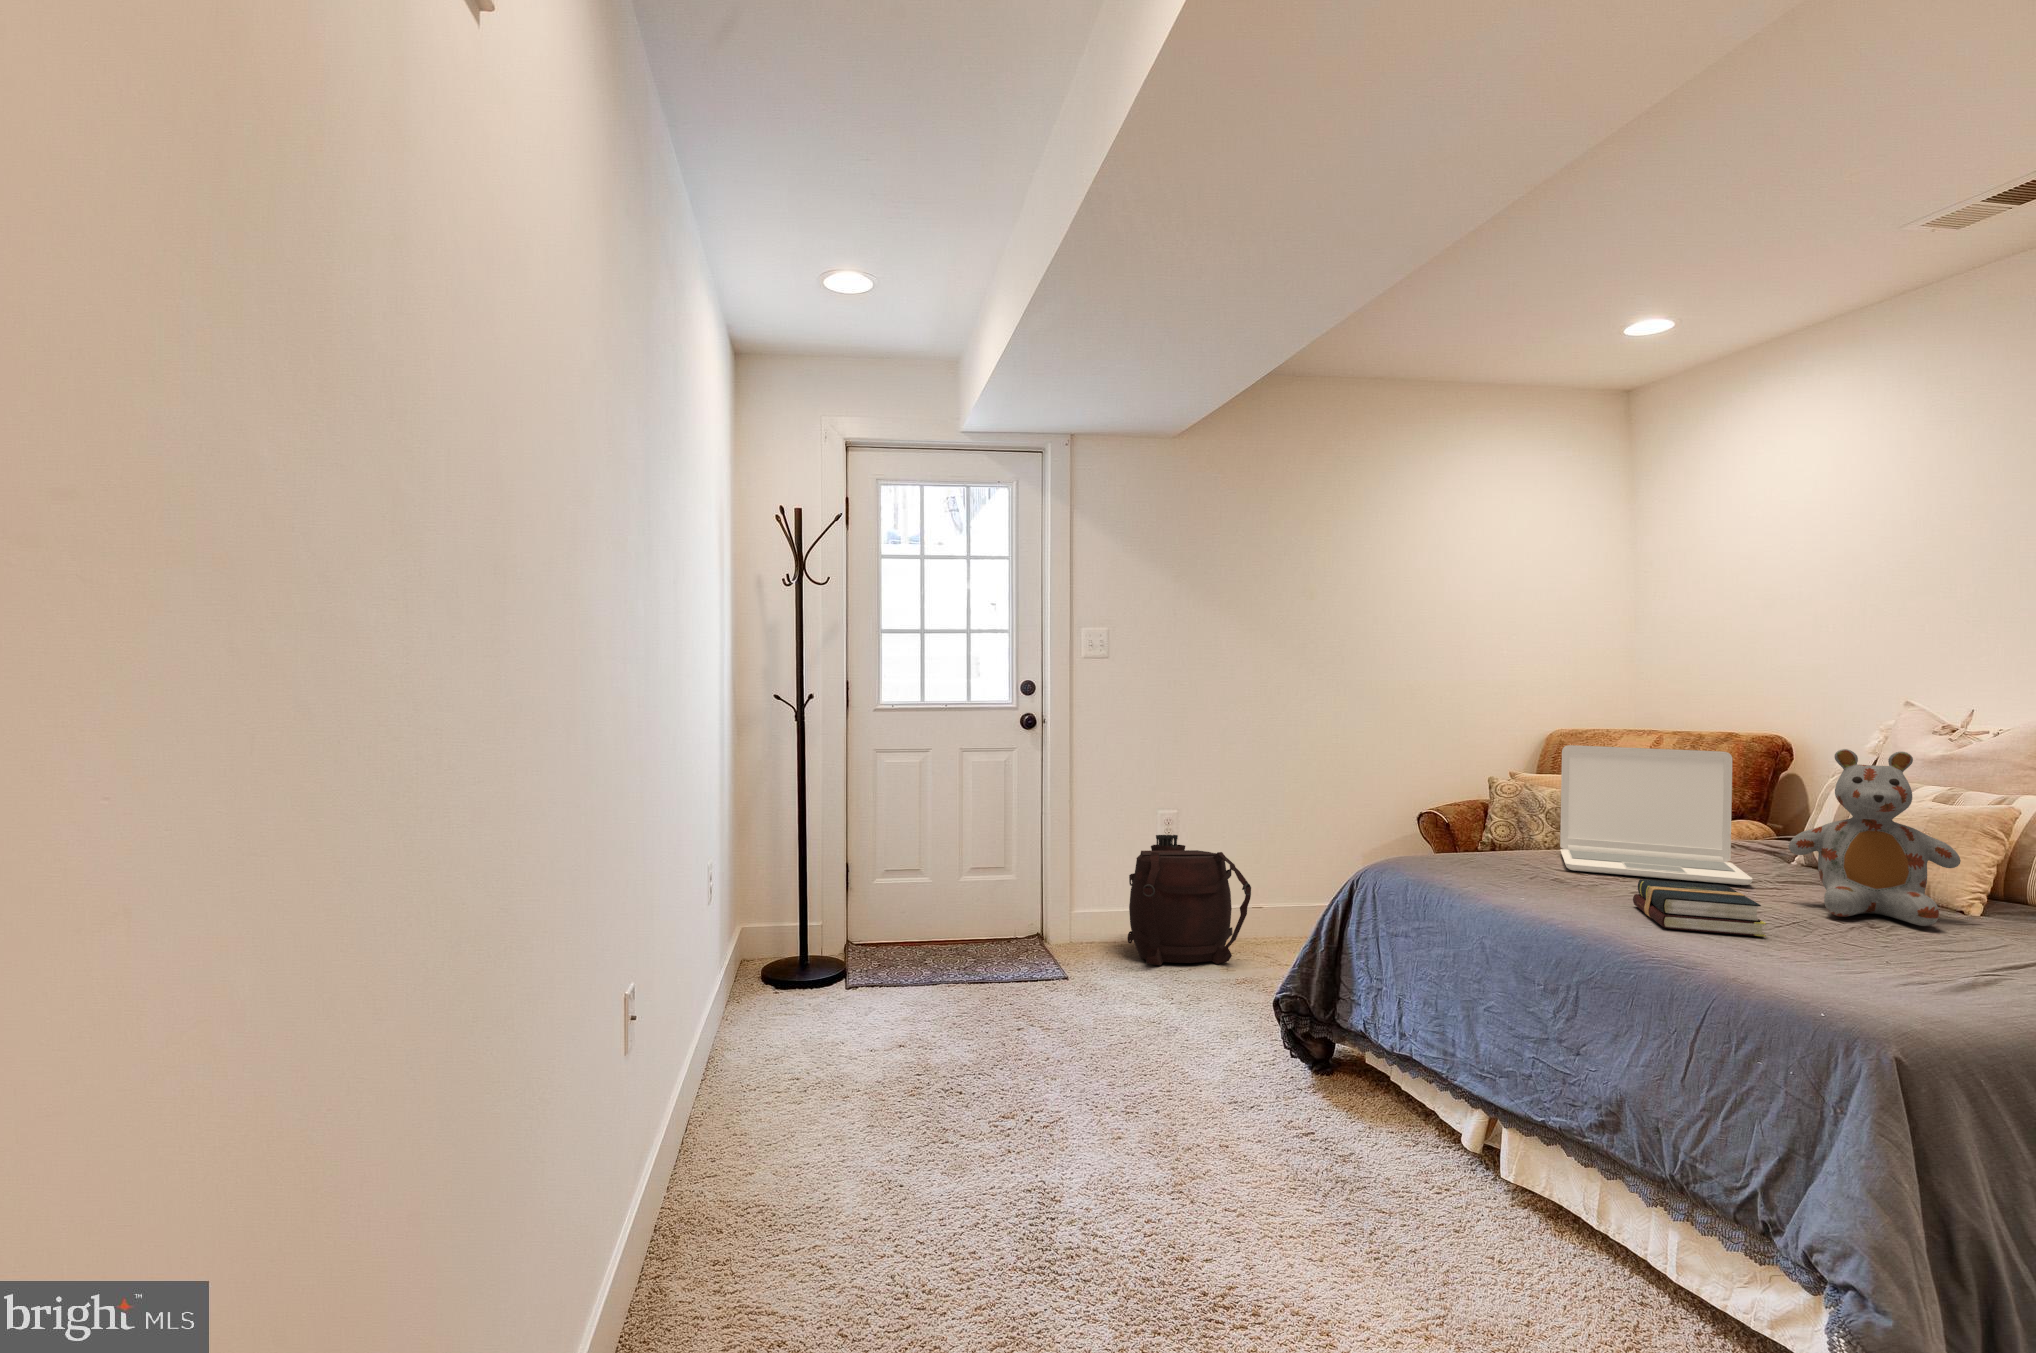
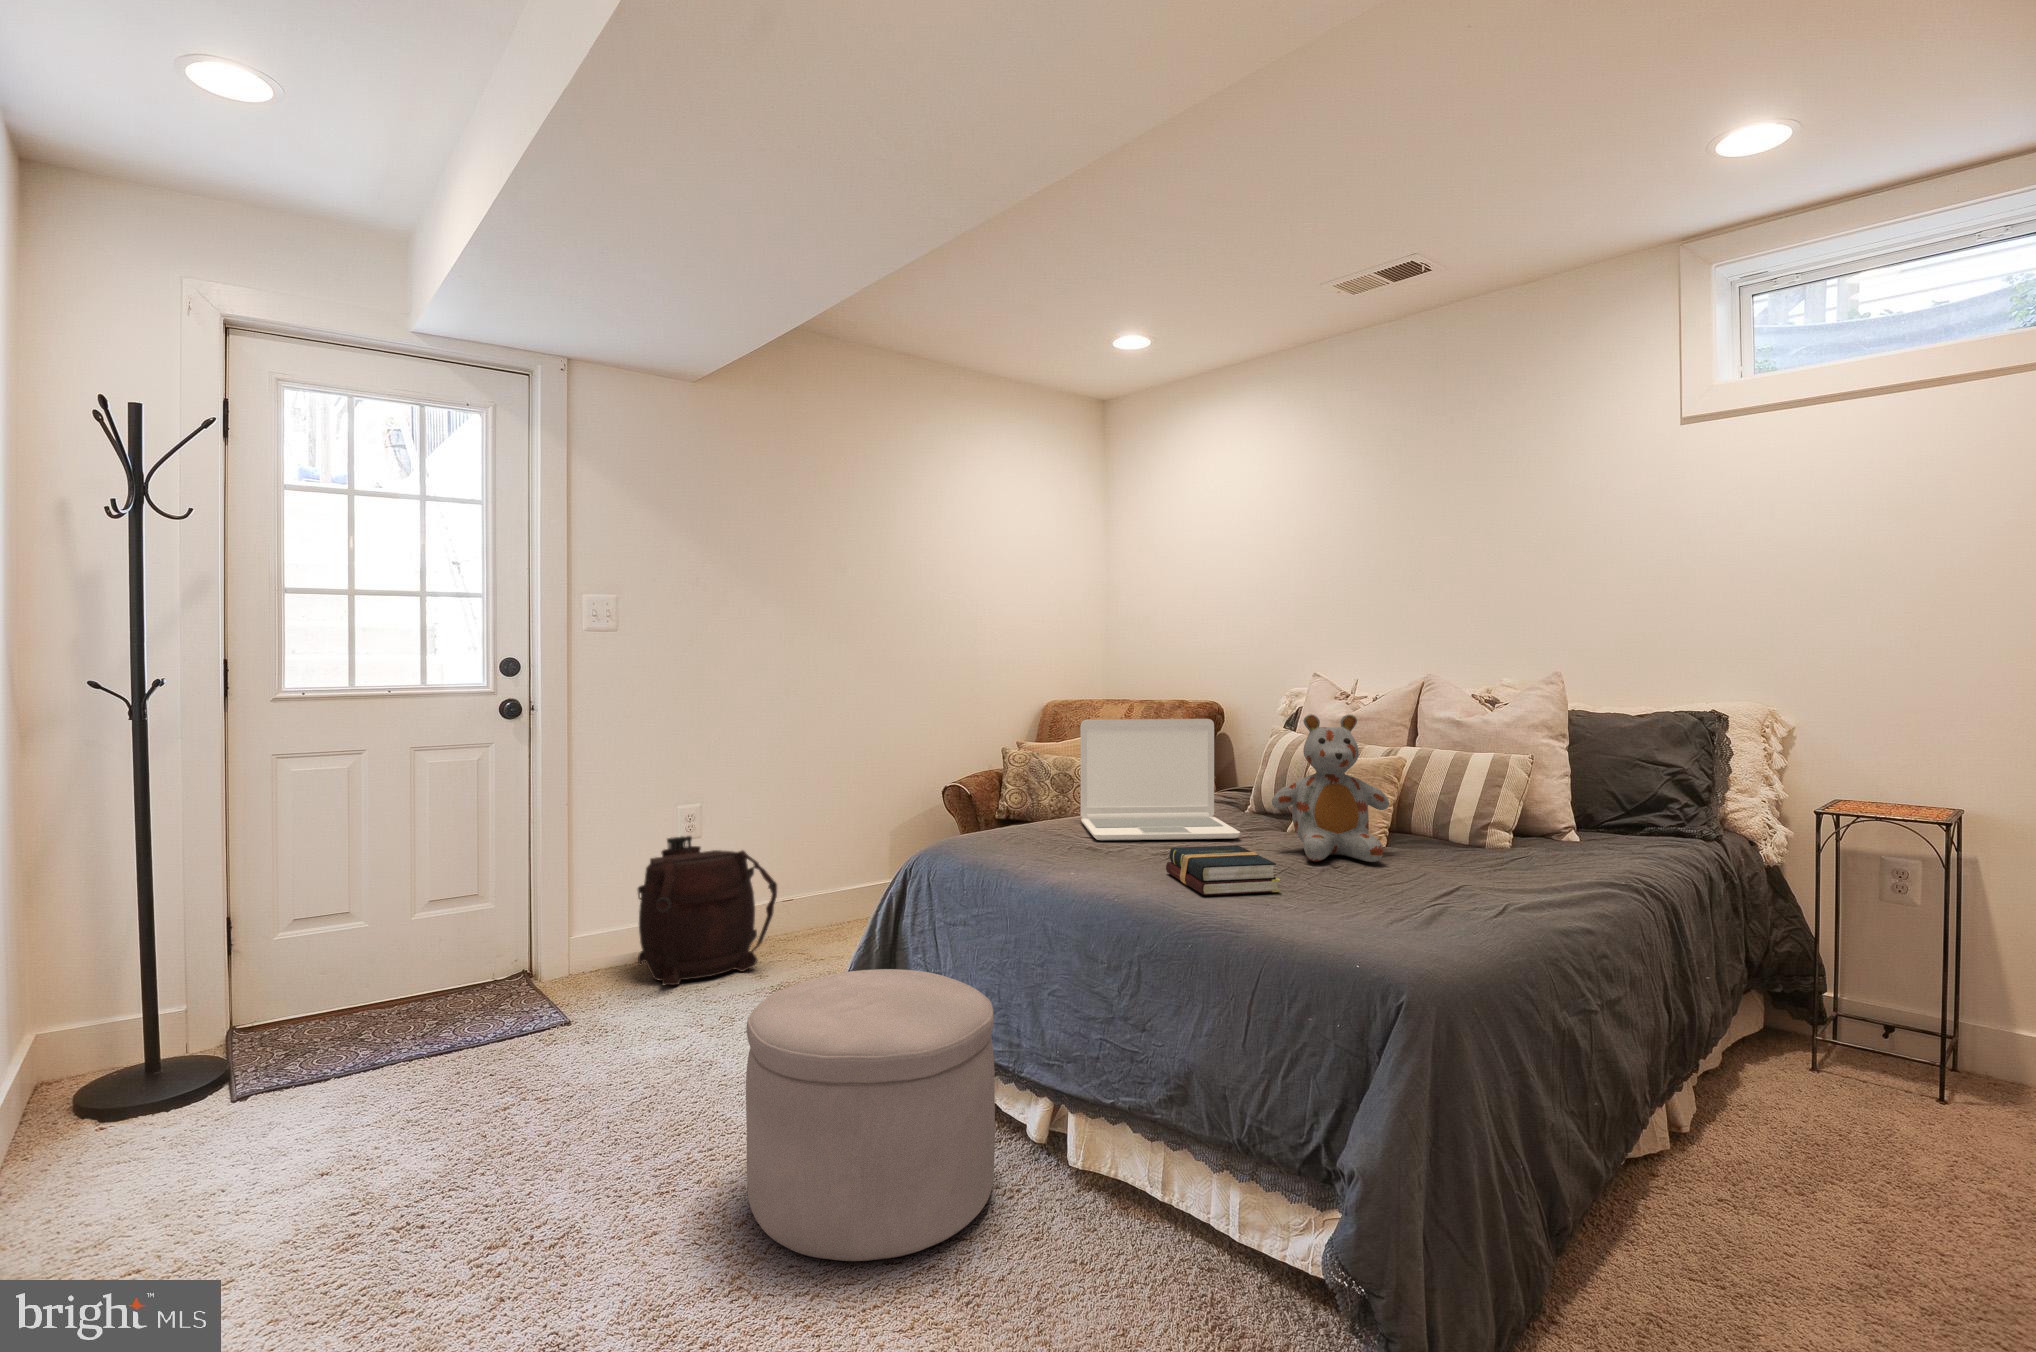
ottoman: none [1194,958,1425,1209] -> present [746,969,995,1261]

